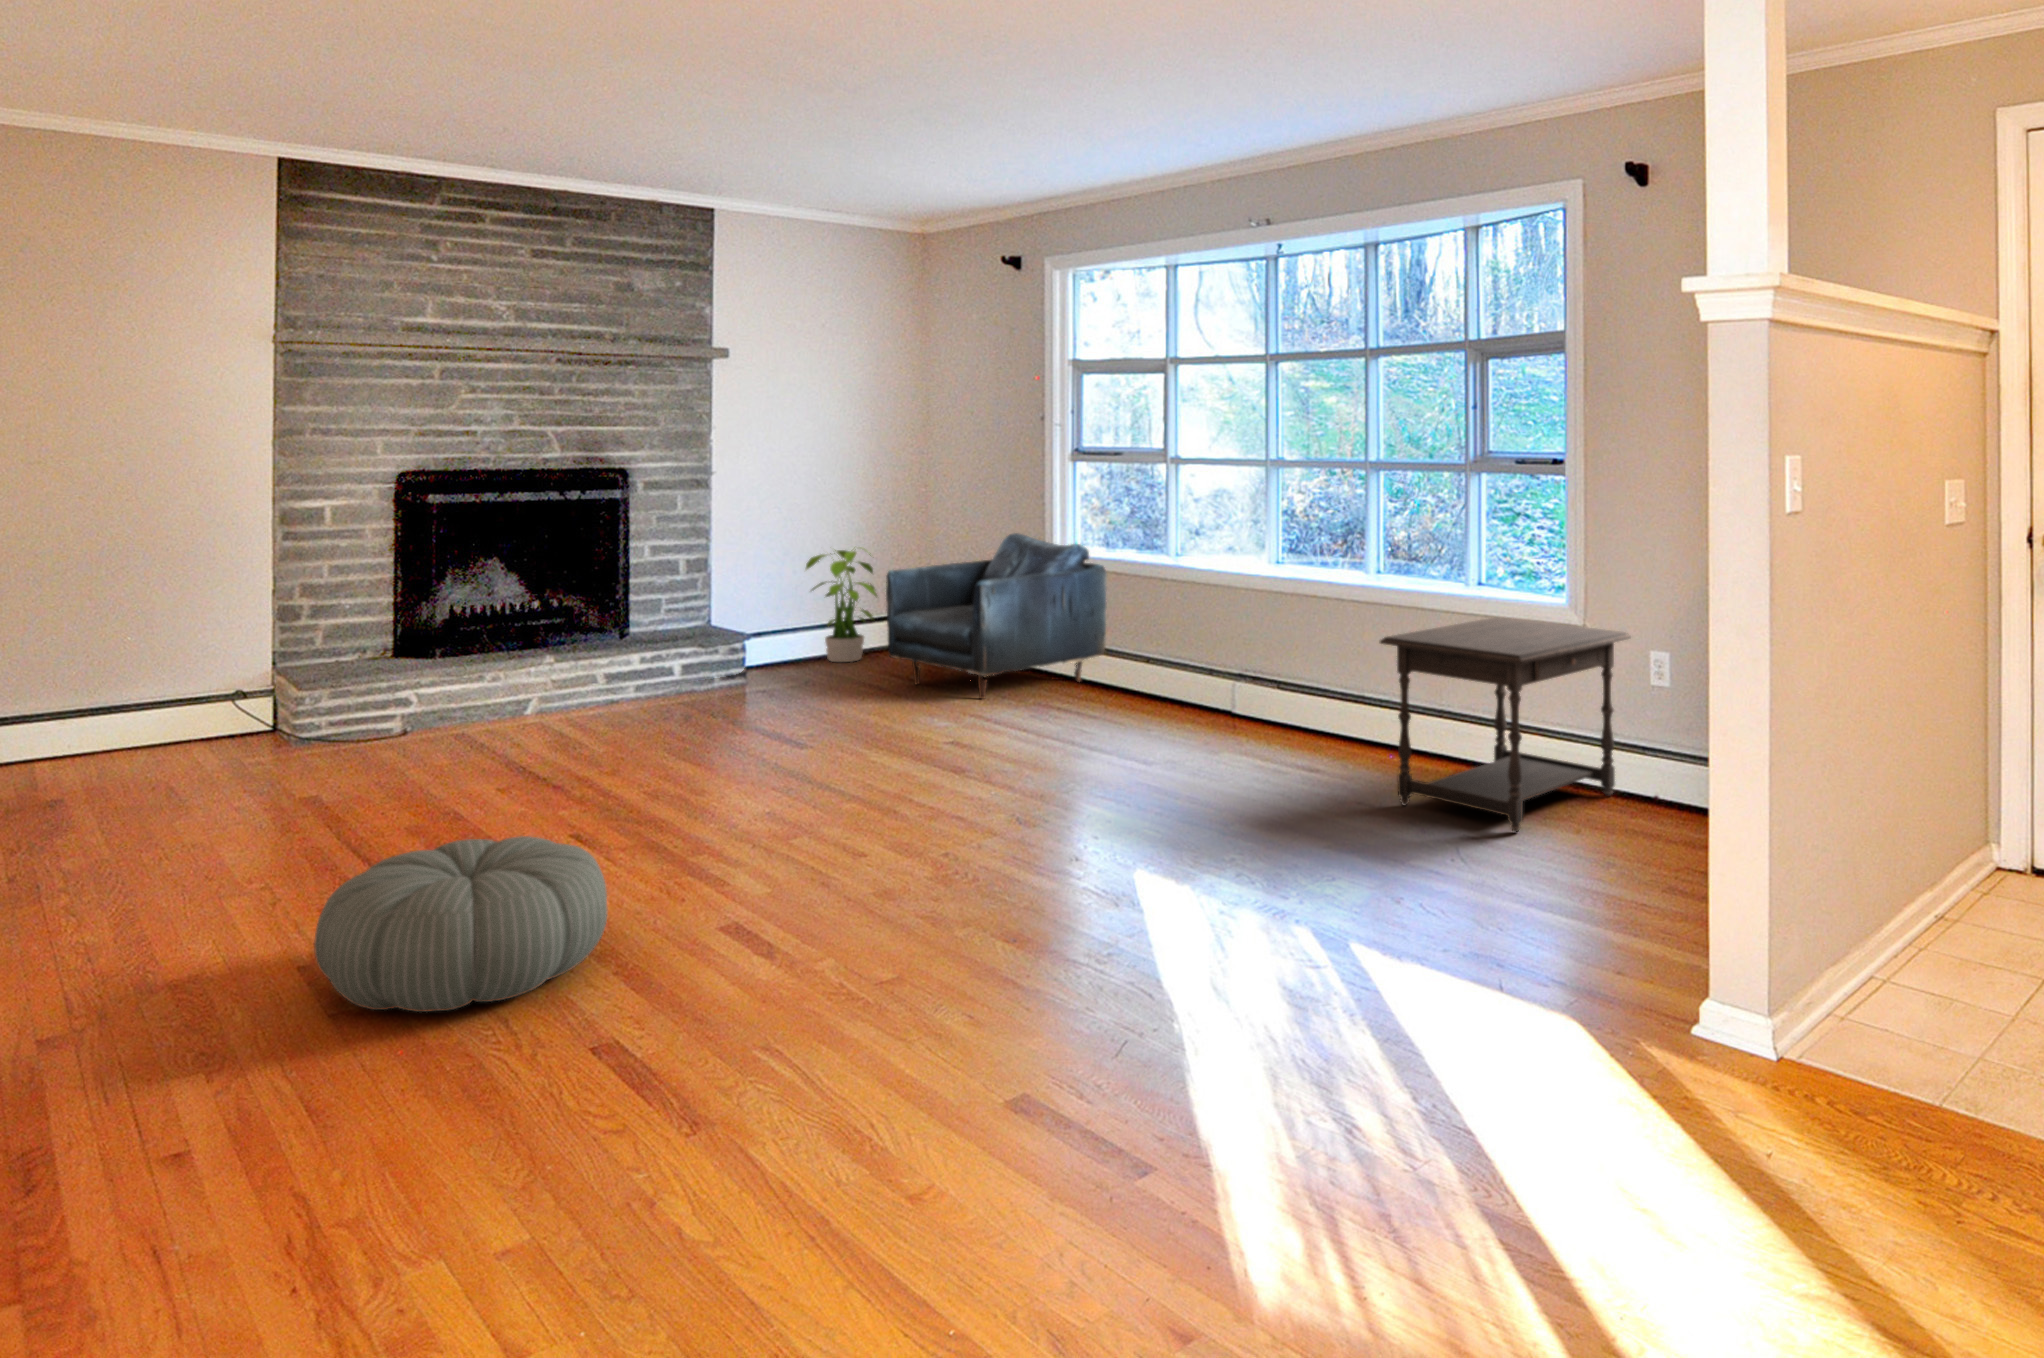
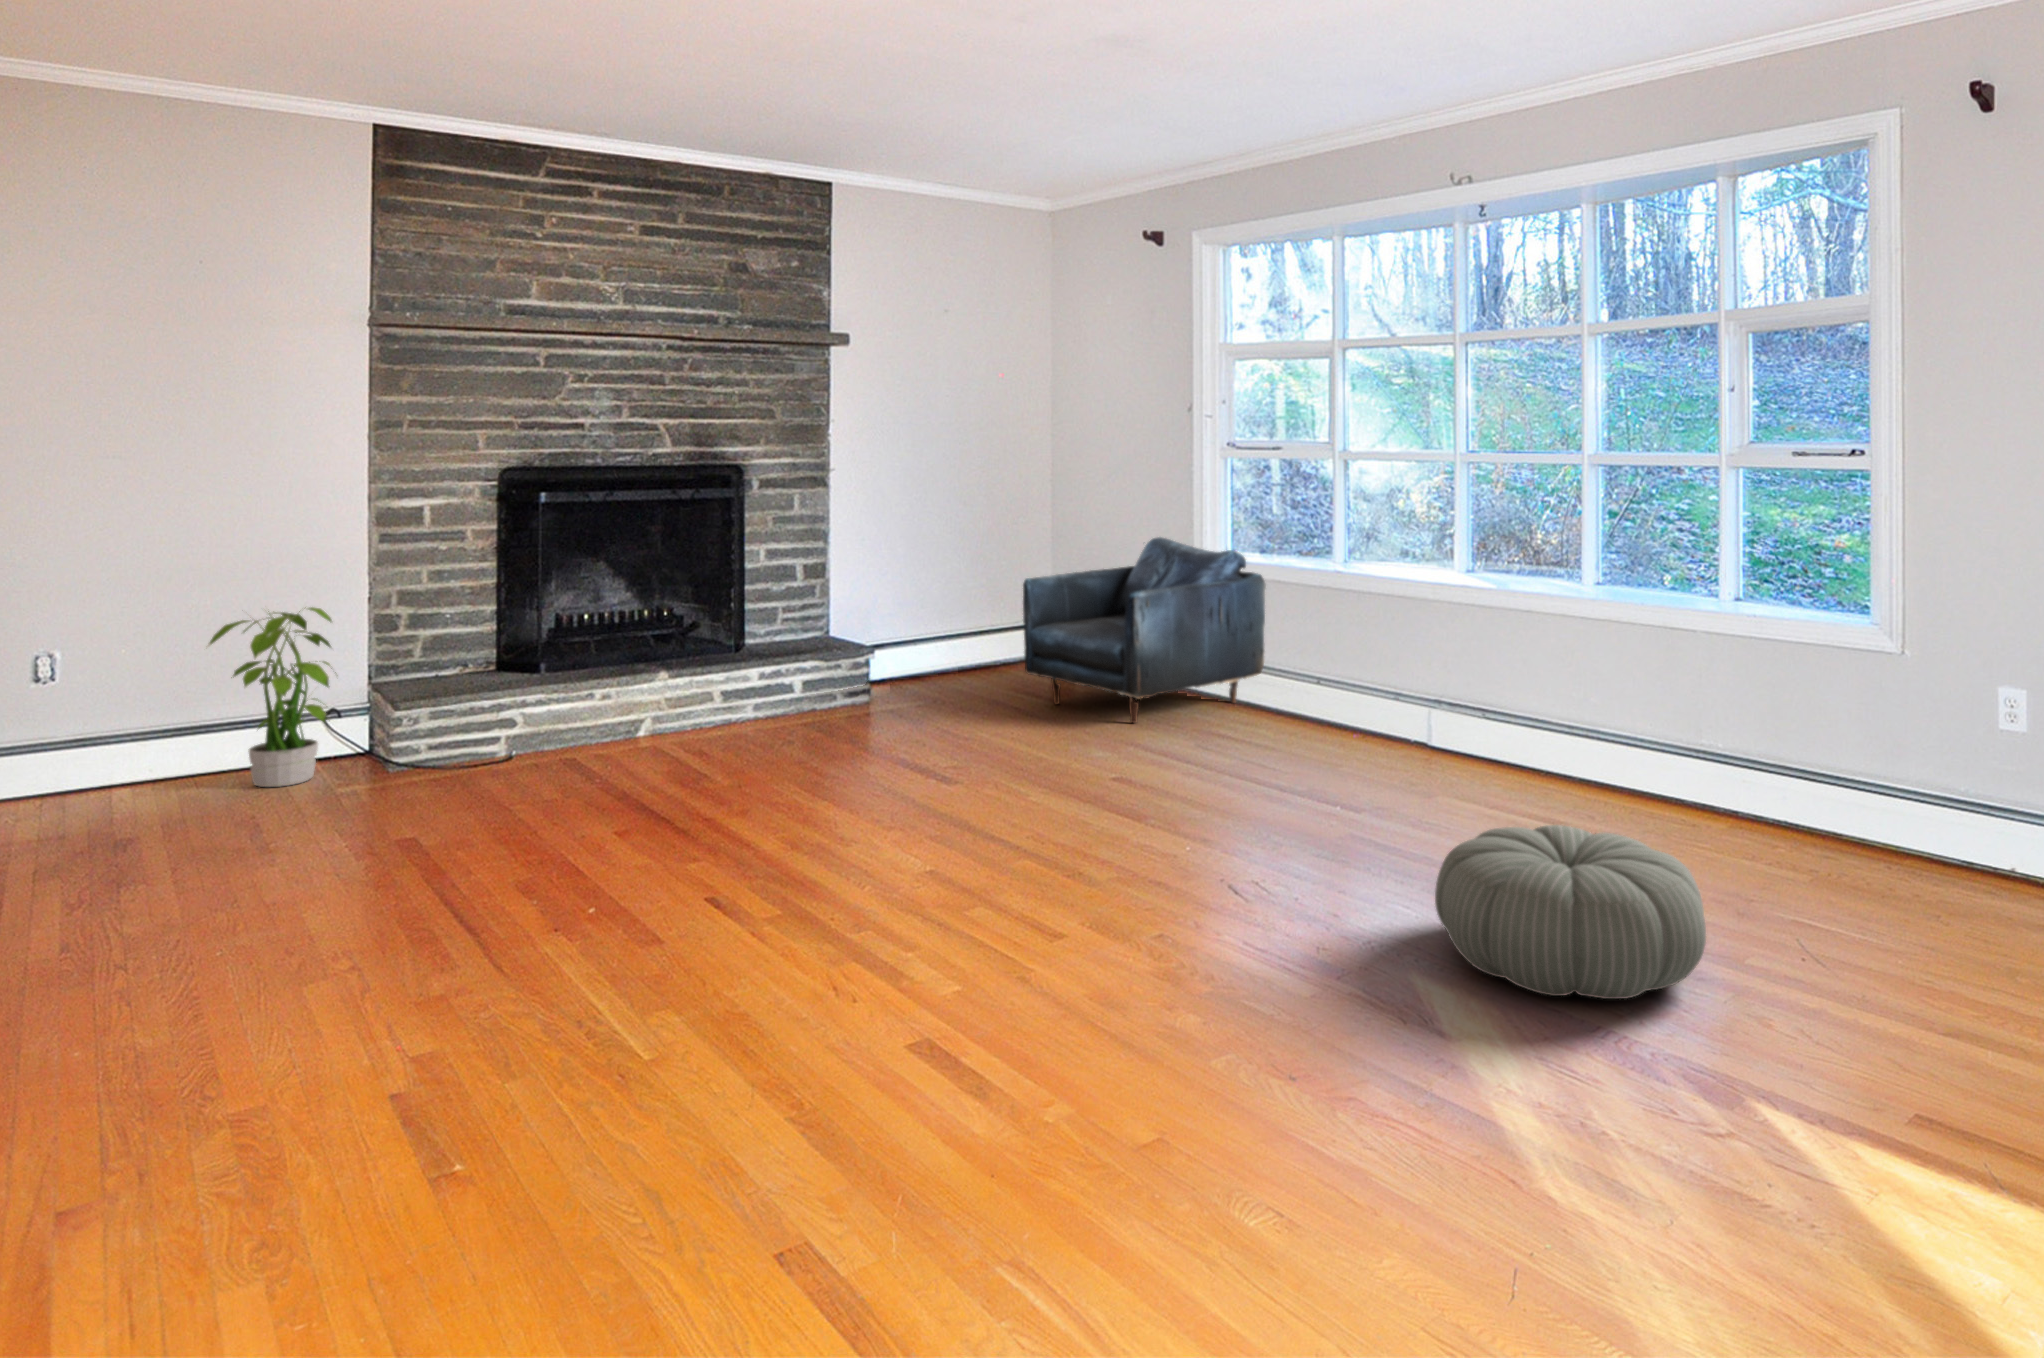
potted plant: present [806,550,877,662] -> present [208,607,336,787]
side table: present [1380,617,1631,832] -> none [1646,645,1947,914]
pouf: present [314,836,607,1012] -> present [1435,825,1706,999]

